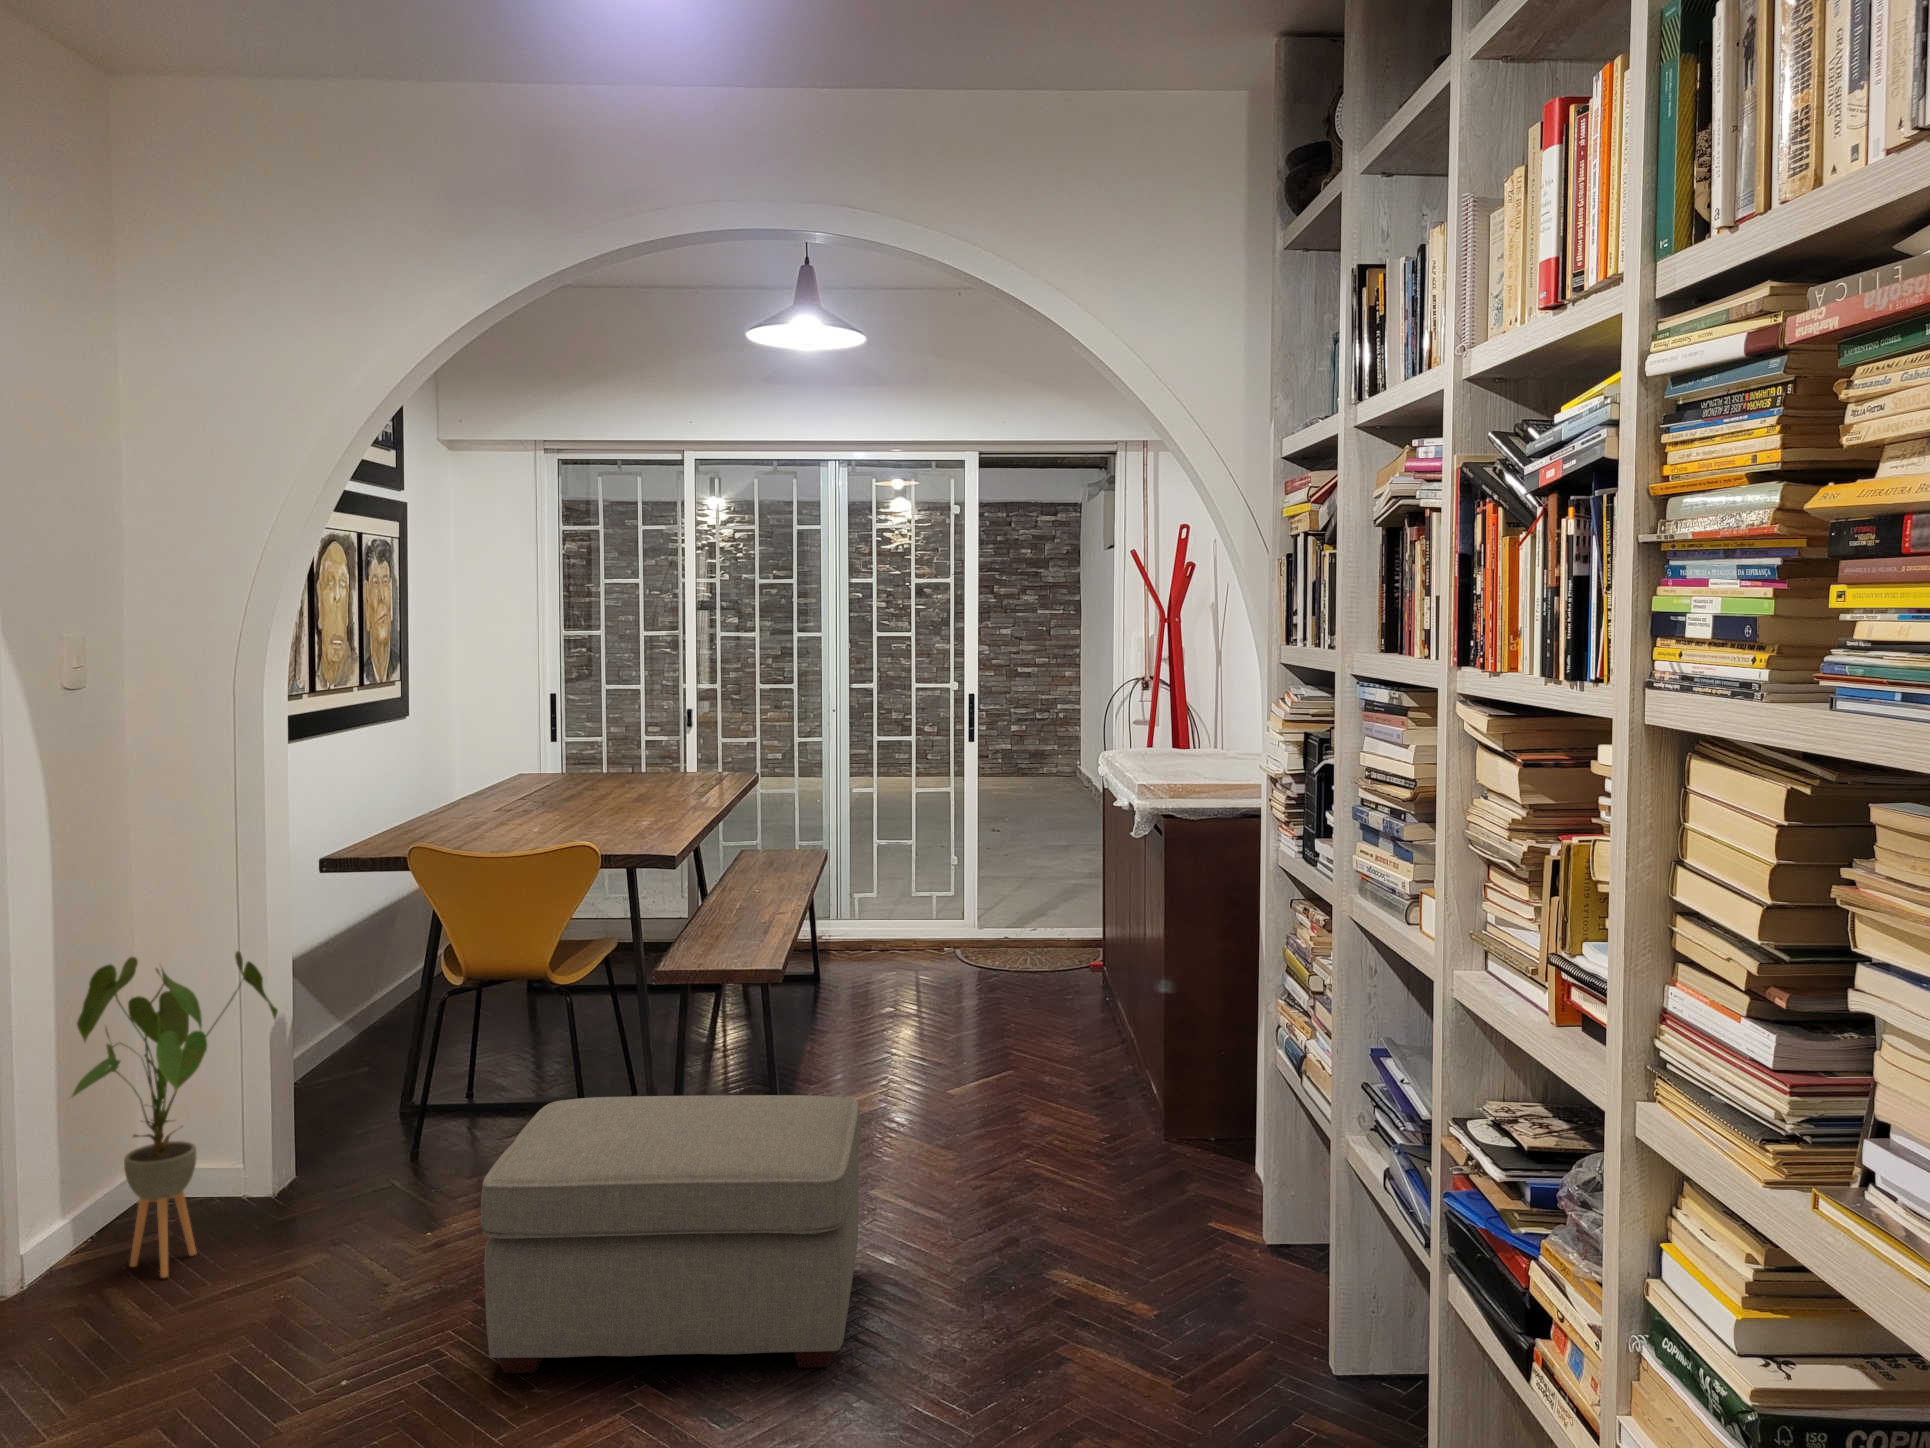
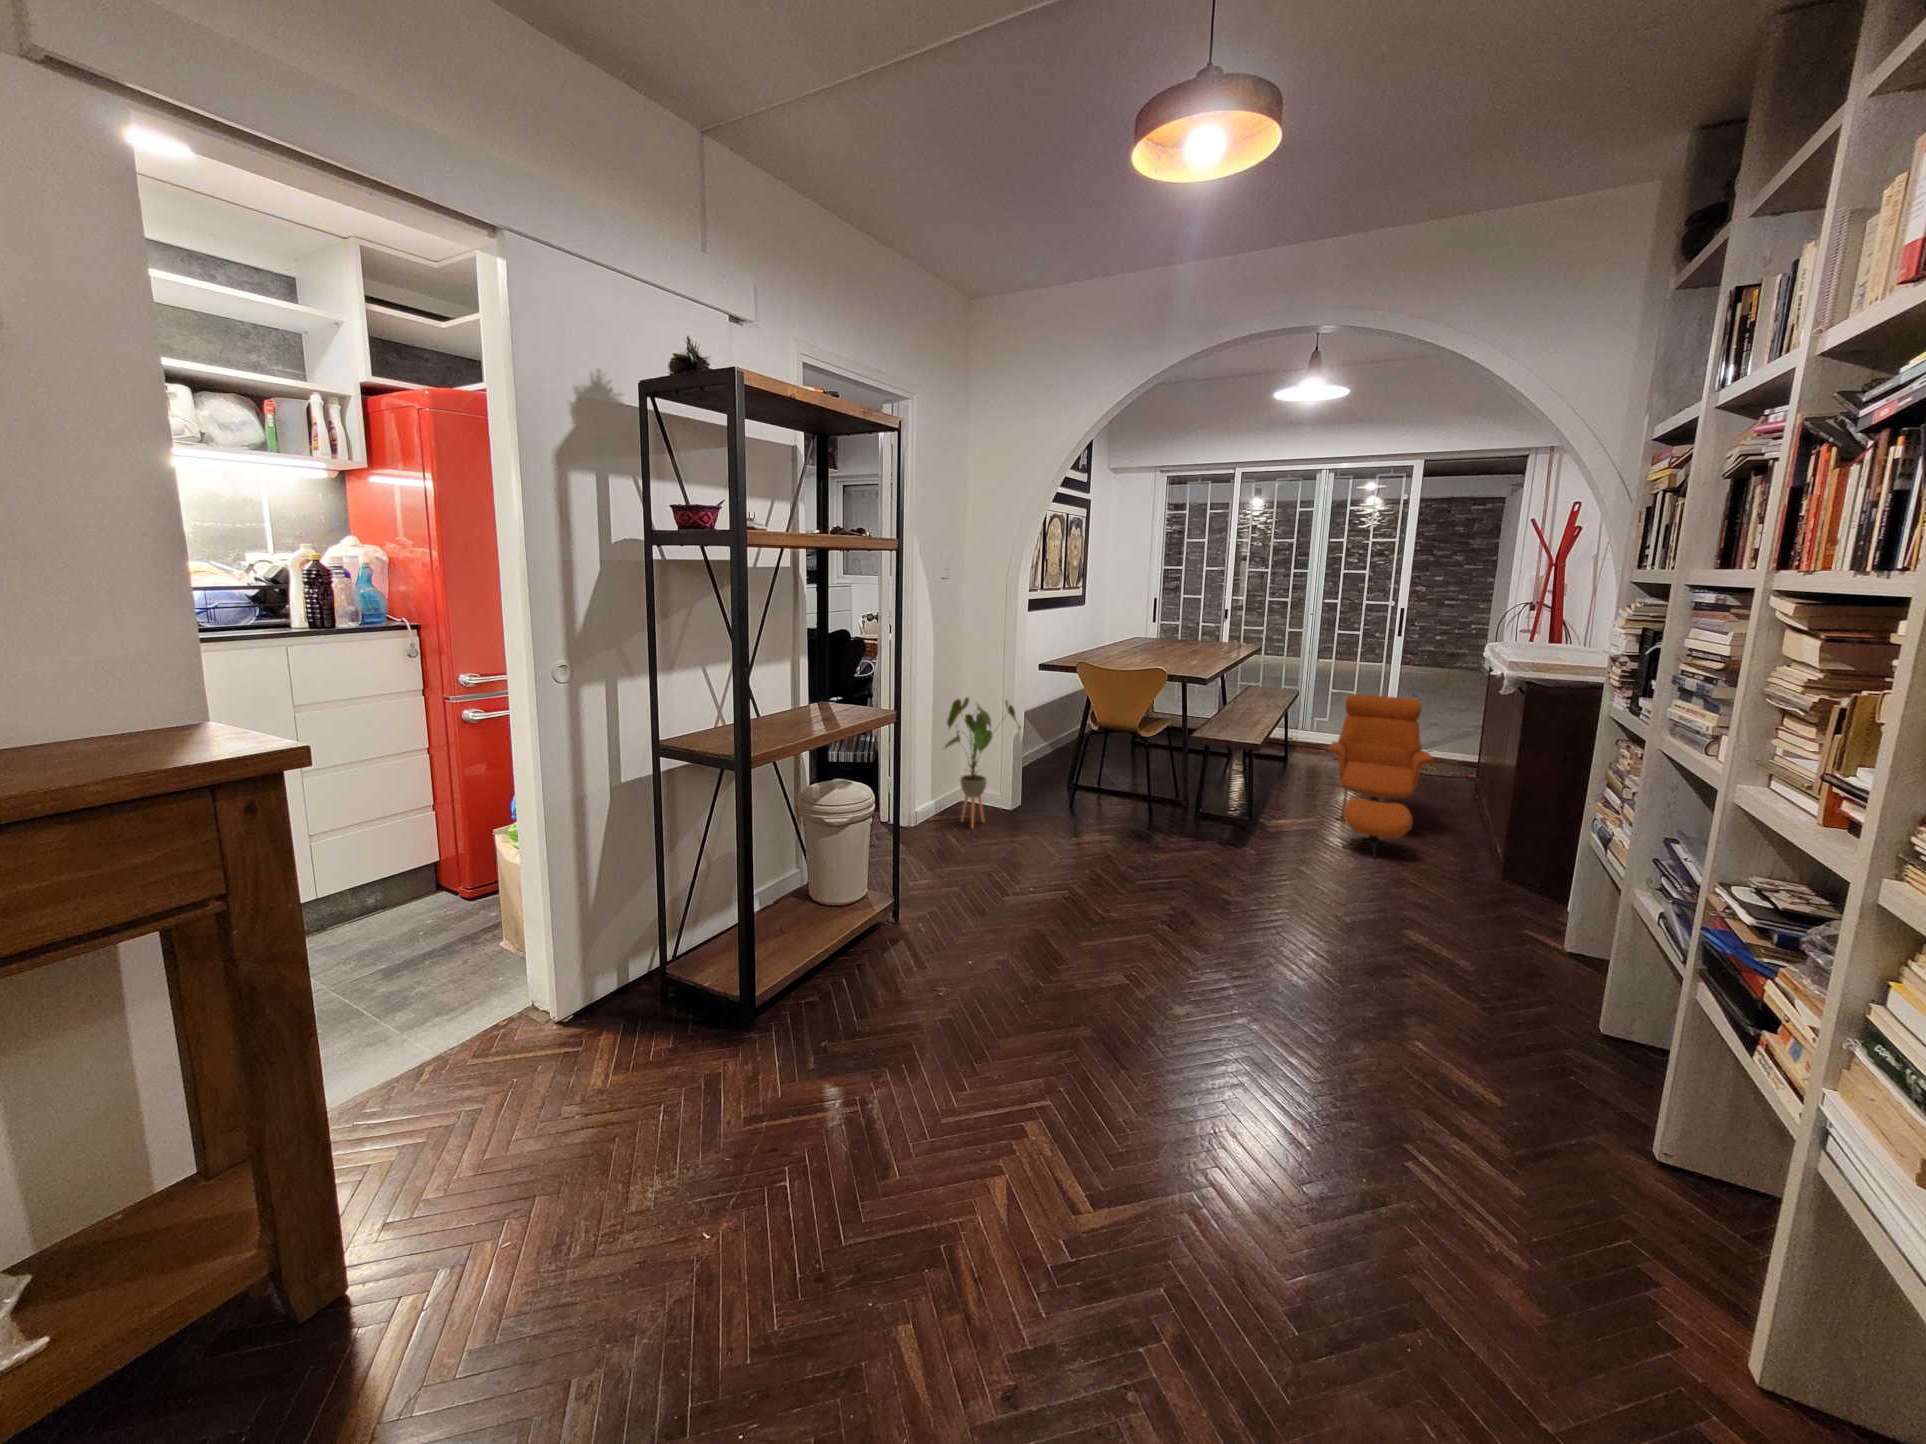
armchair: none [893,852,1053,1149] -> present [1328,694,1434,858]
ottoman: present [481,1095,861,1373] -> none [1095,785,1292,937]

